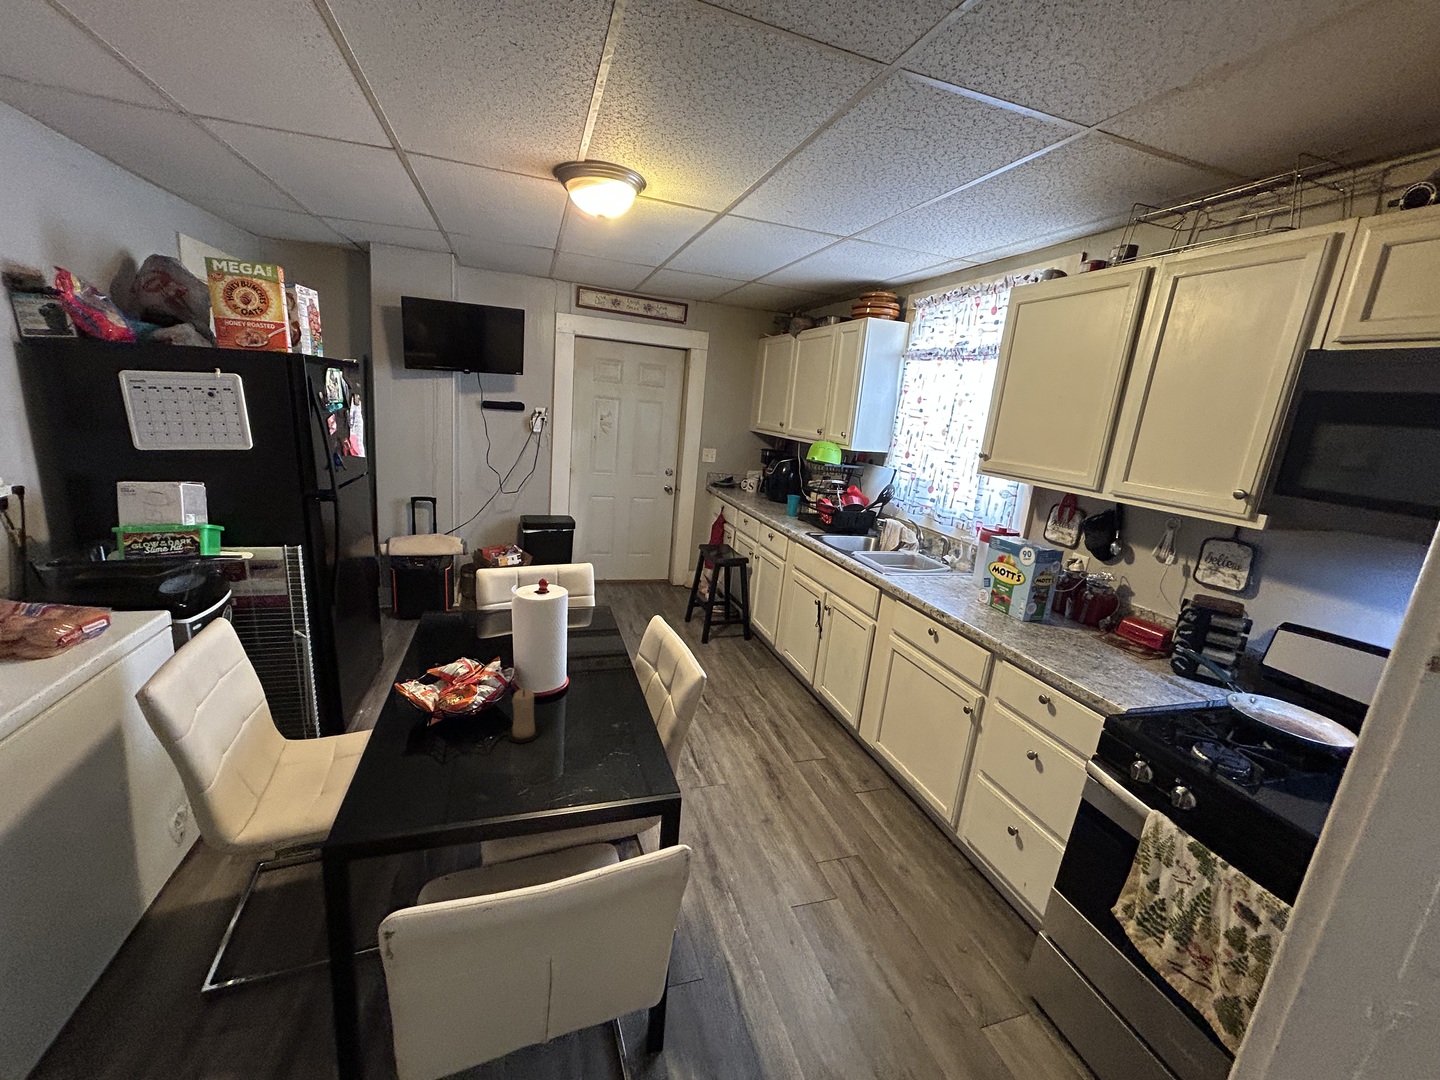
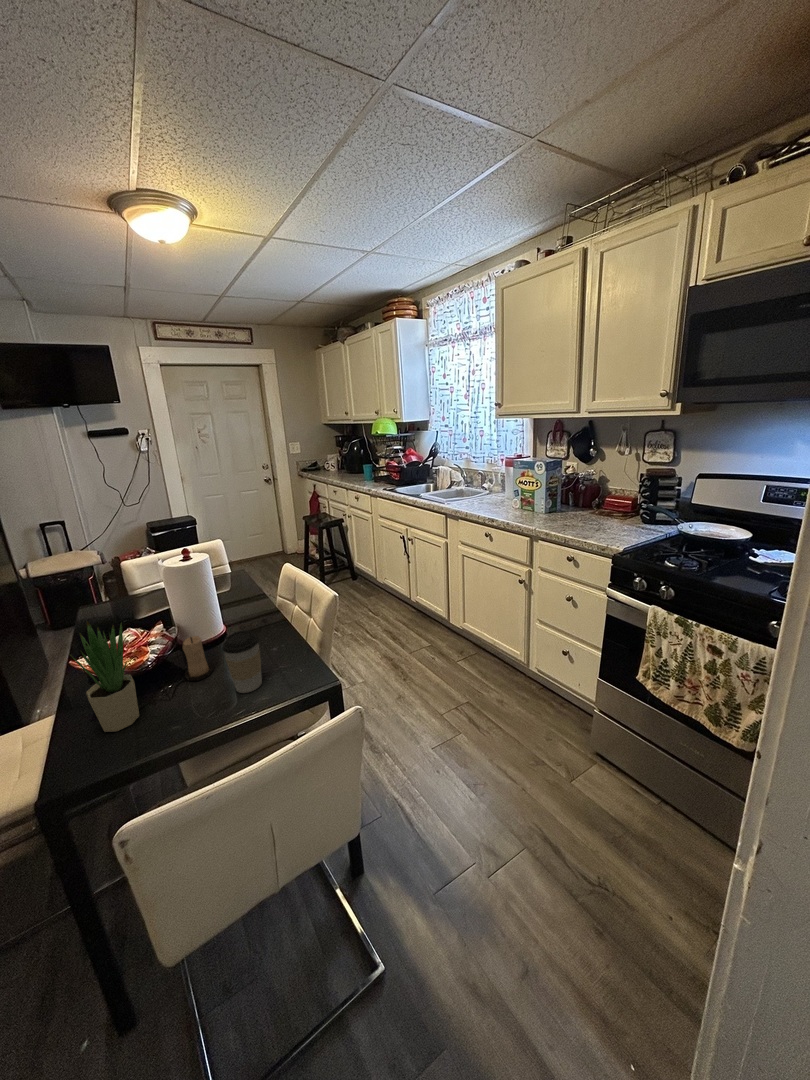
potted plant: none [395,650,455,782] -> present [70,621,139,732]
coffee cup: none [552,699,596,777] -> present [222,630,262,693]

